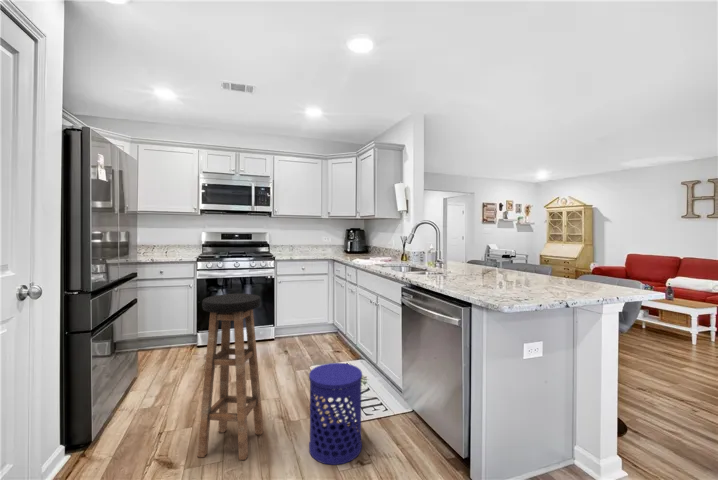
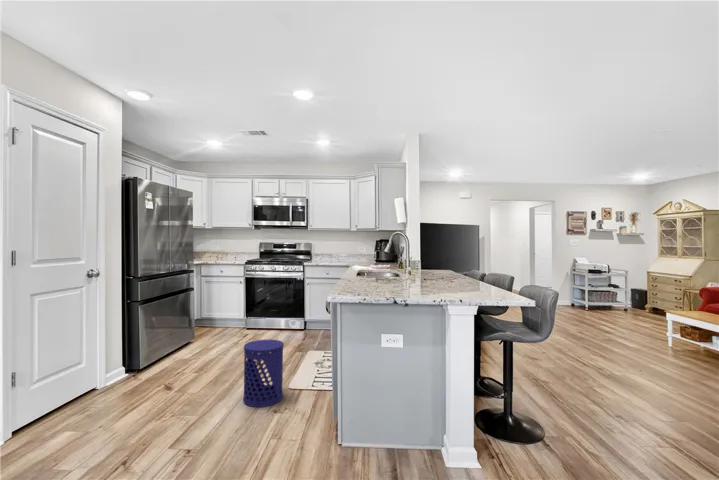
bar stool: present [197,294,263,460] -> none [183,285,231,394]

